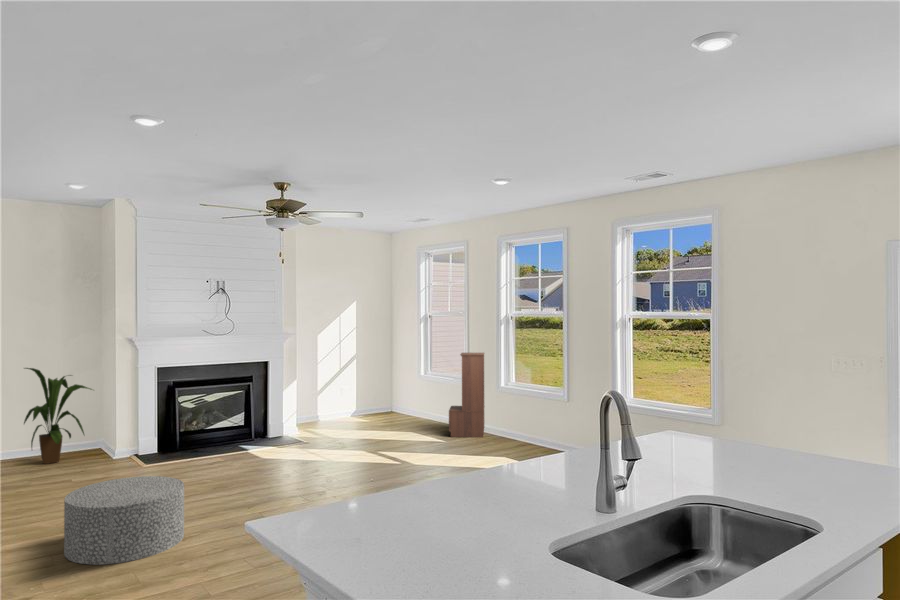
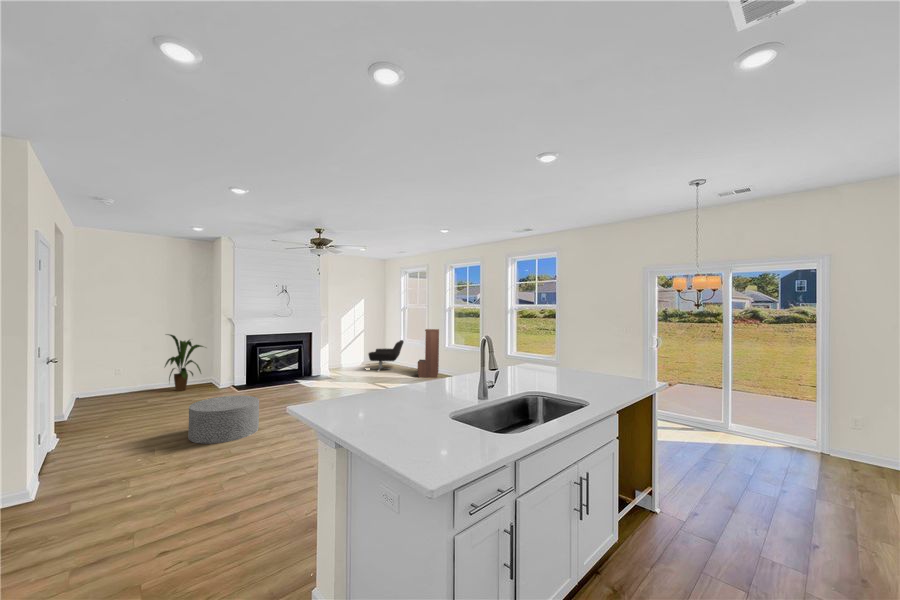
lounge chair: none [358,372,422,427] -> present [369,340,404,372]

